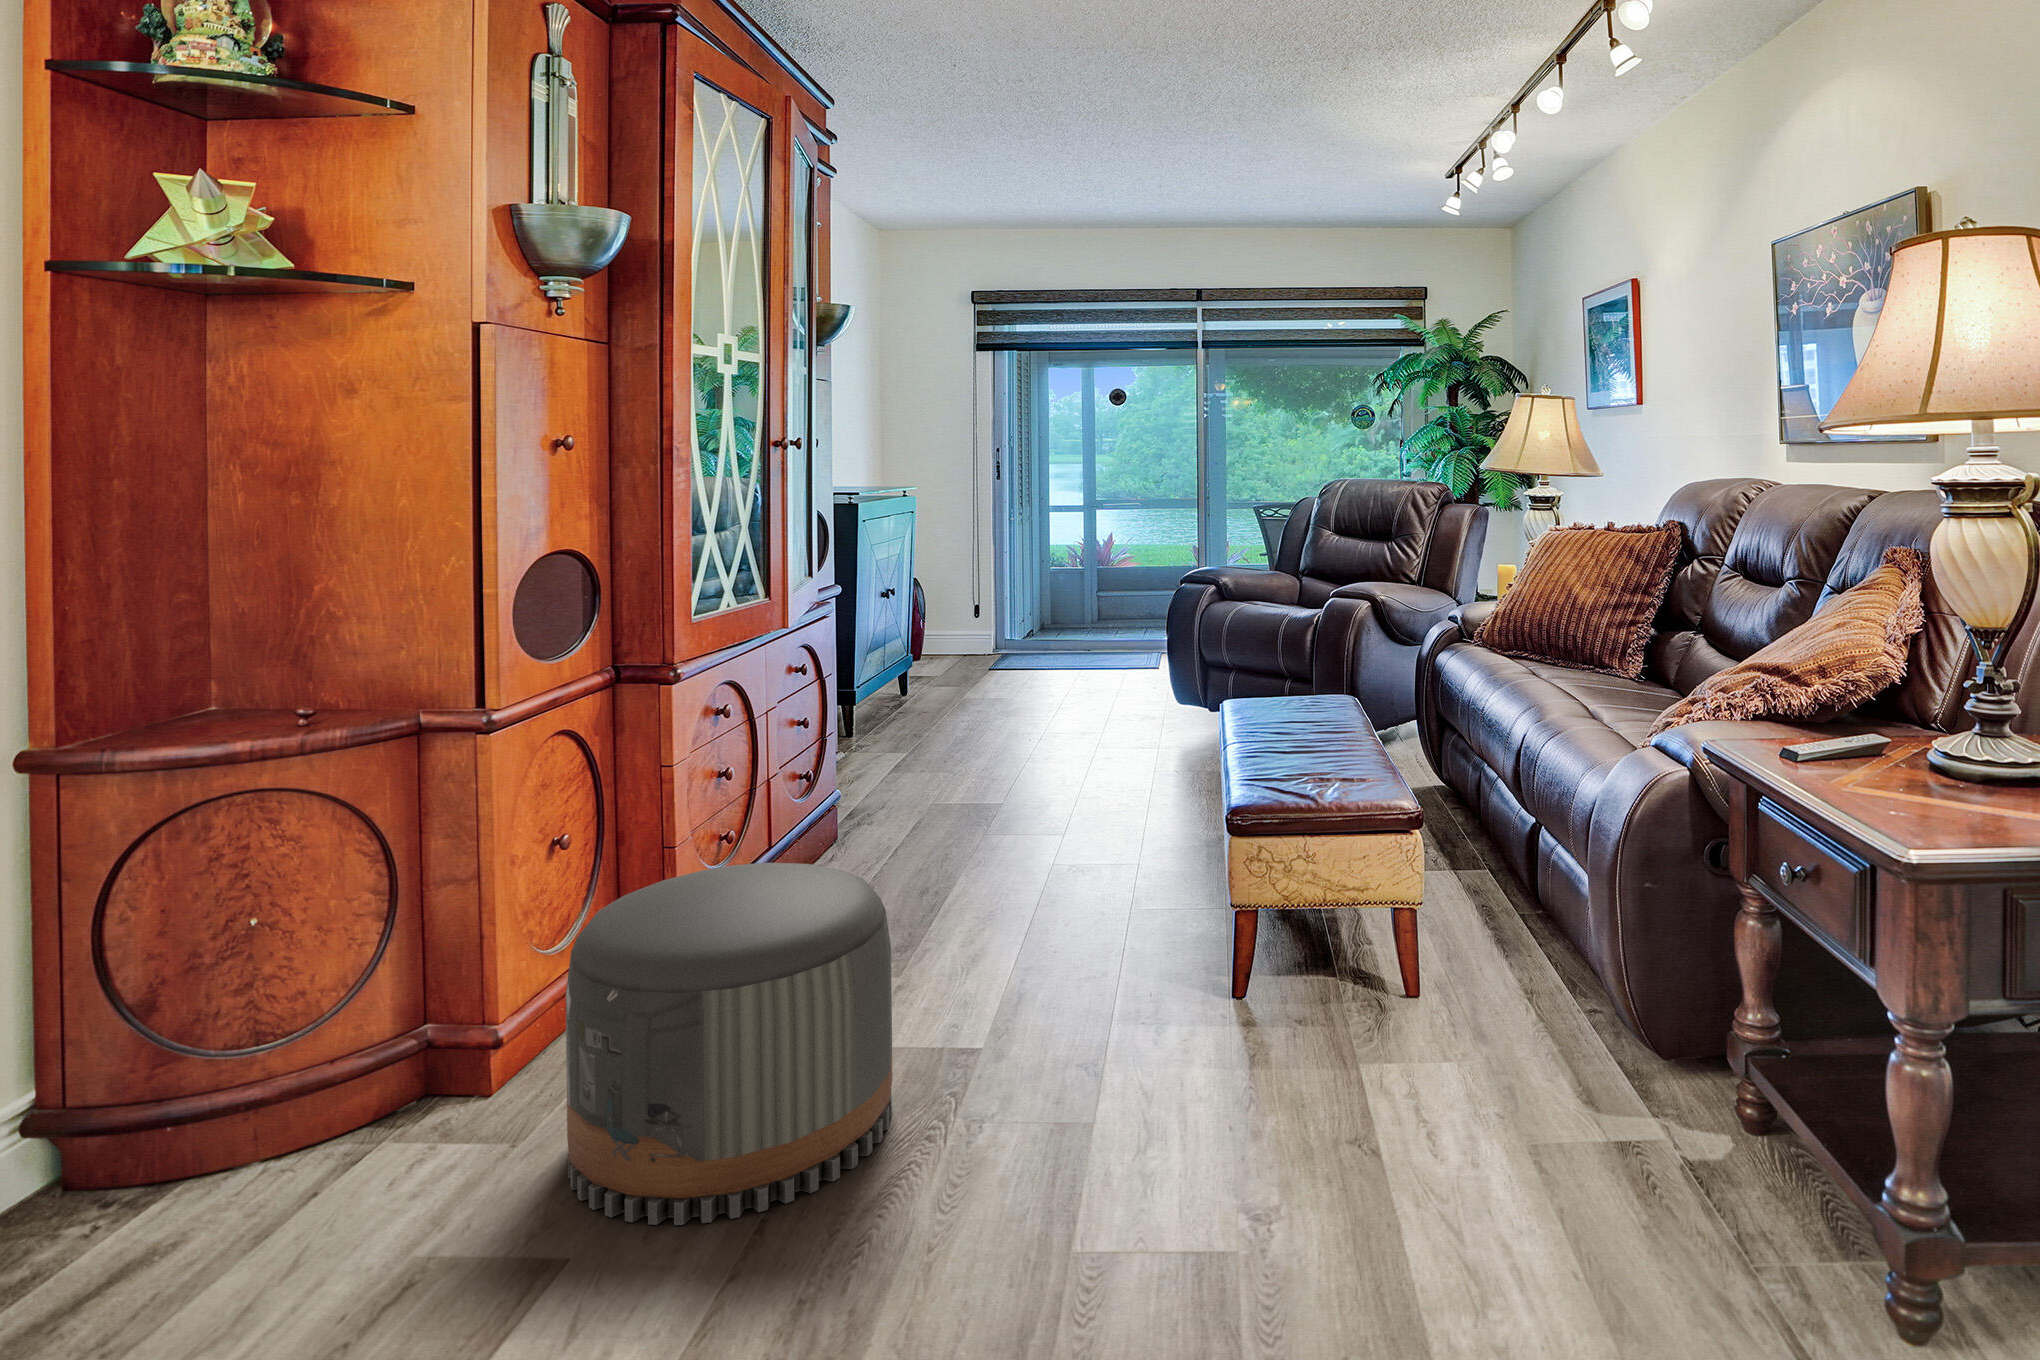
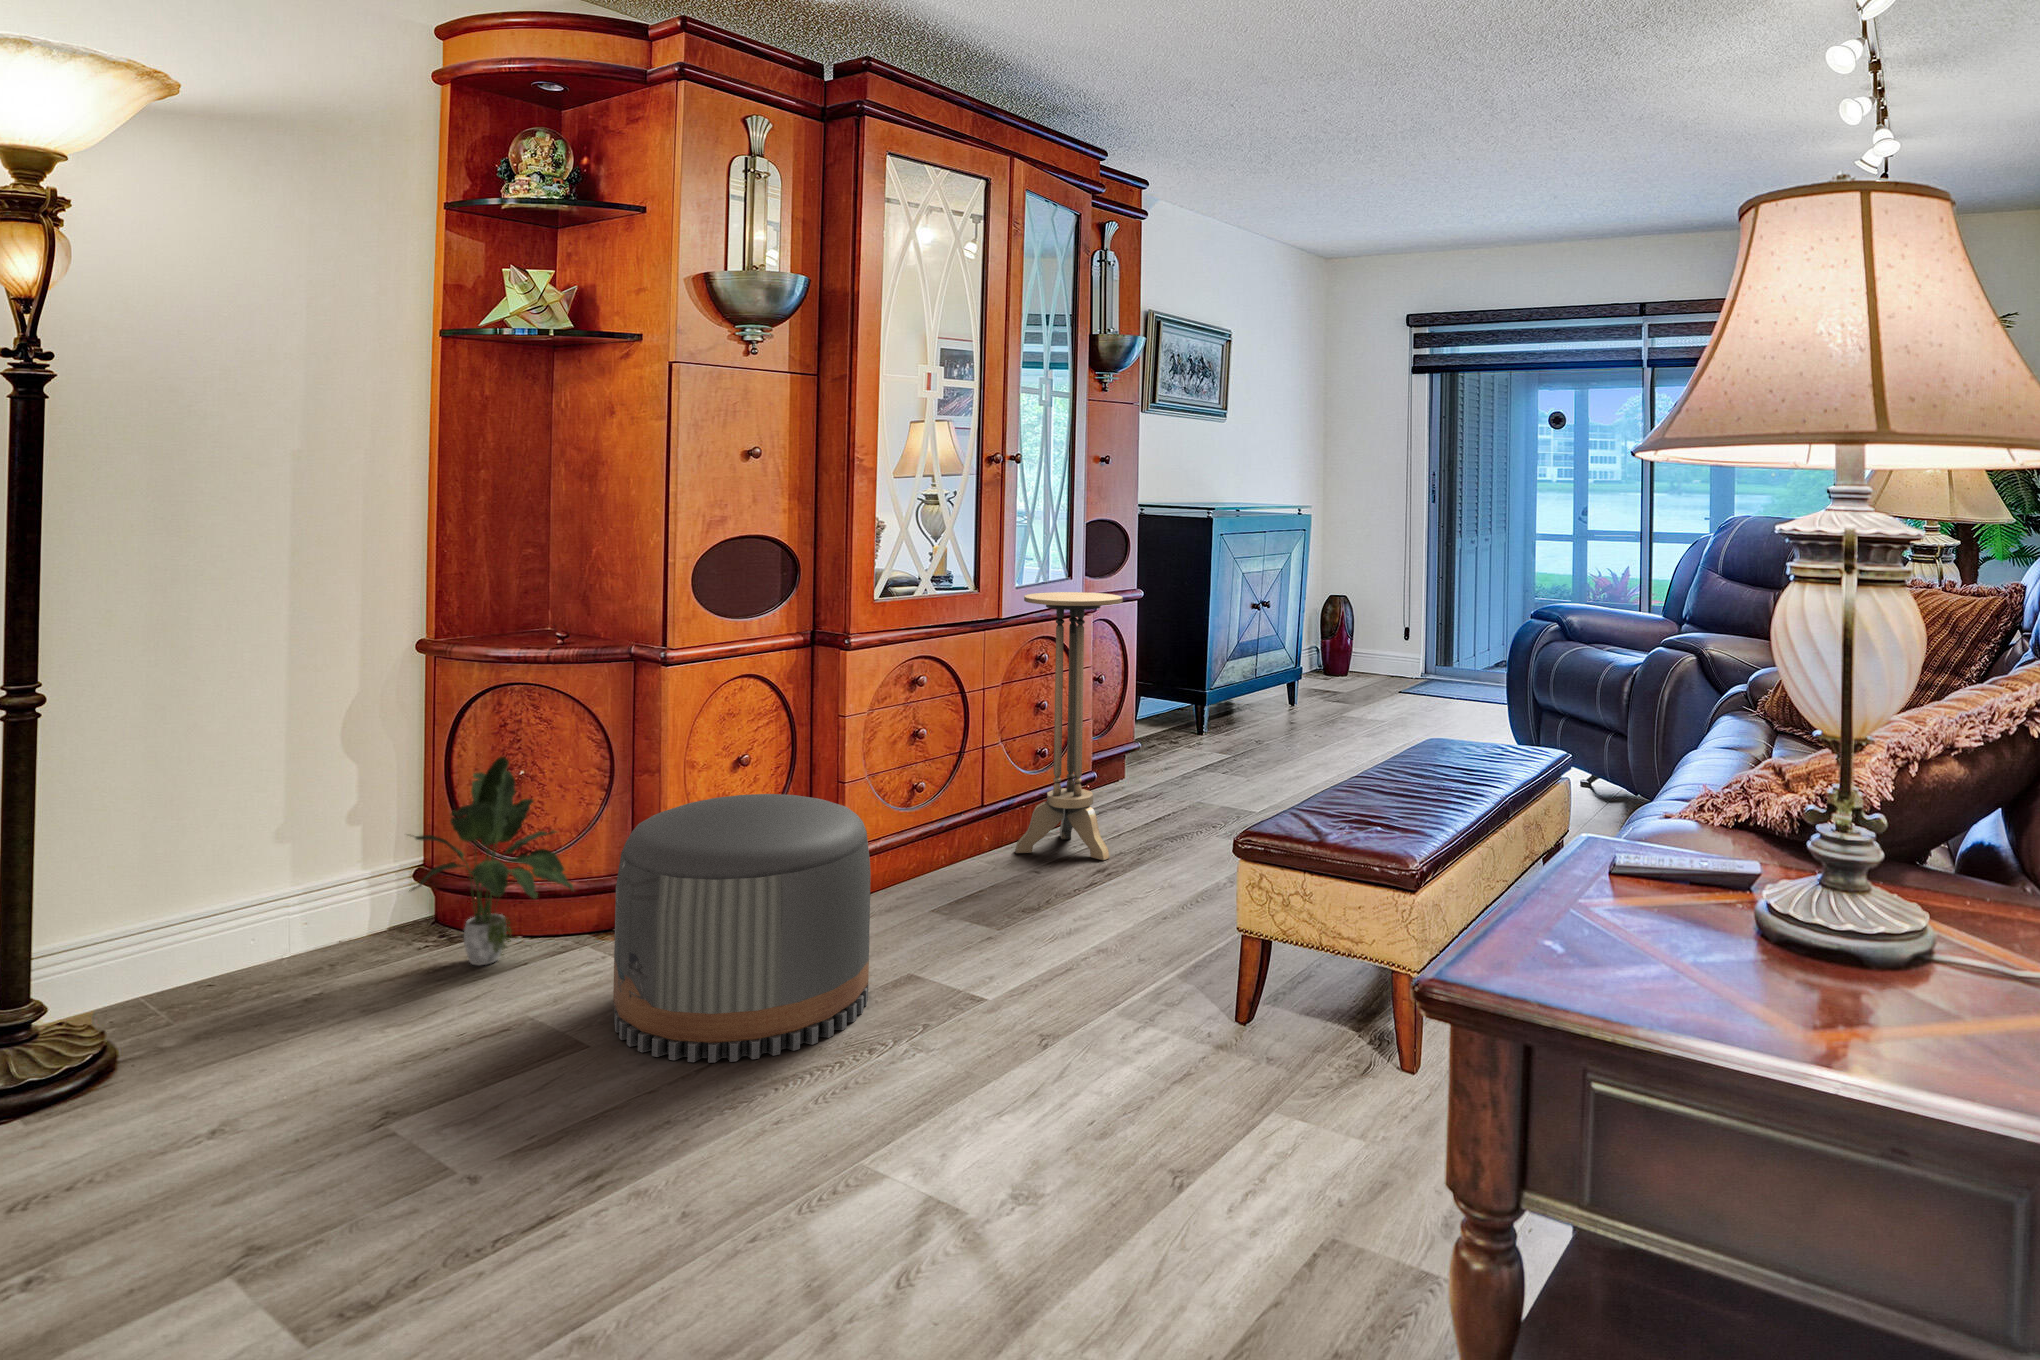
side table: none [814,590,927,892] -> present [1015,592,1123,860]
potted plant: none [120,901,381,1219] -> present [409,757,573,965]

